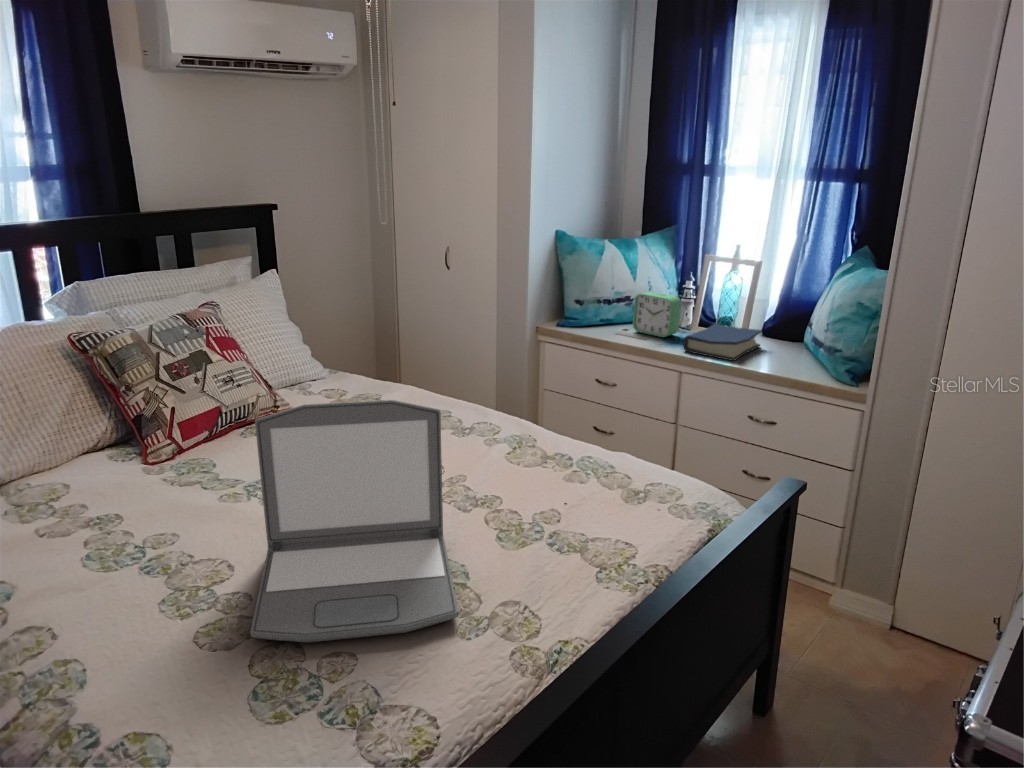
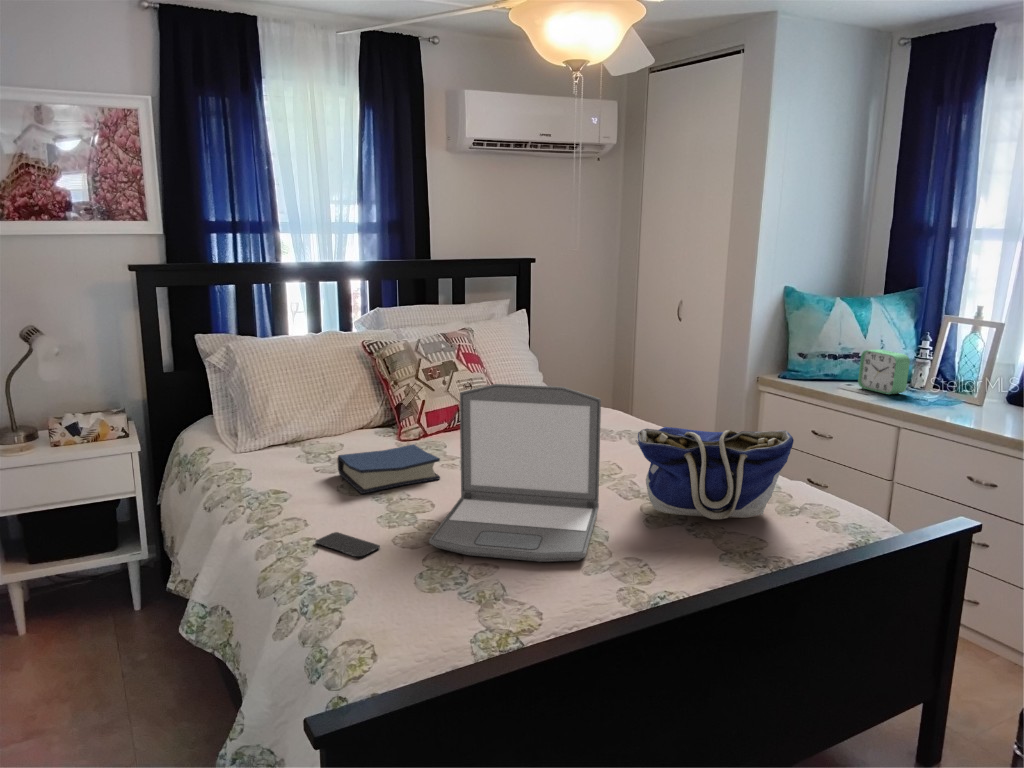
hardback book: present [683,324,762,361] -> present [337,444,440,494]
tote bag: none [480,421,653,527] -> present [635,427,794,519]
smartphone: none [77,641,180,681] -> present [315,532,380,557]

